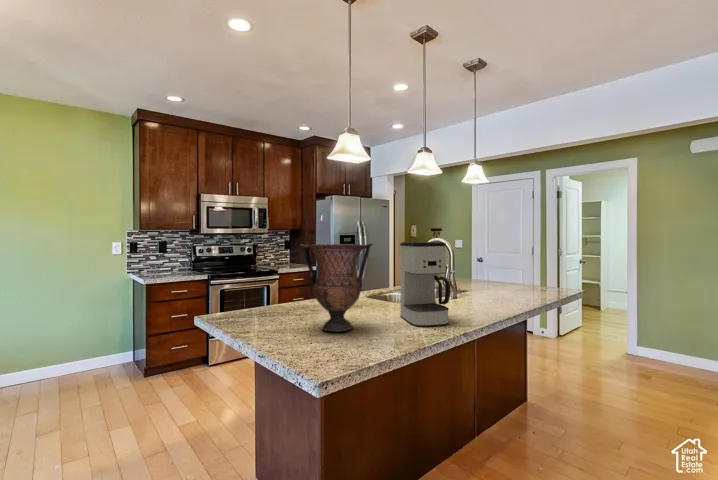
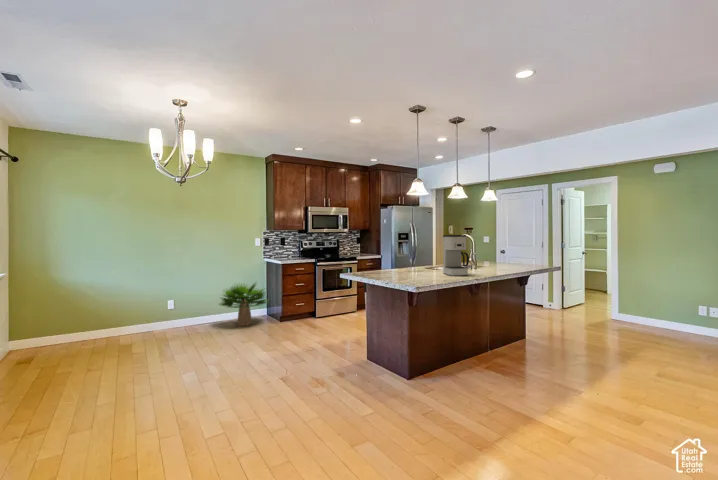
vase: present [300,243,373,331] -> none [394,235,430,276]
potted plant: none [20,312,129,389] -> present [219,284,267,326]

